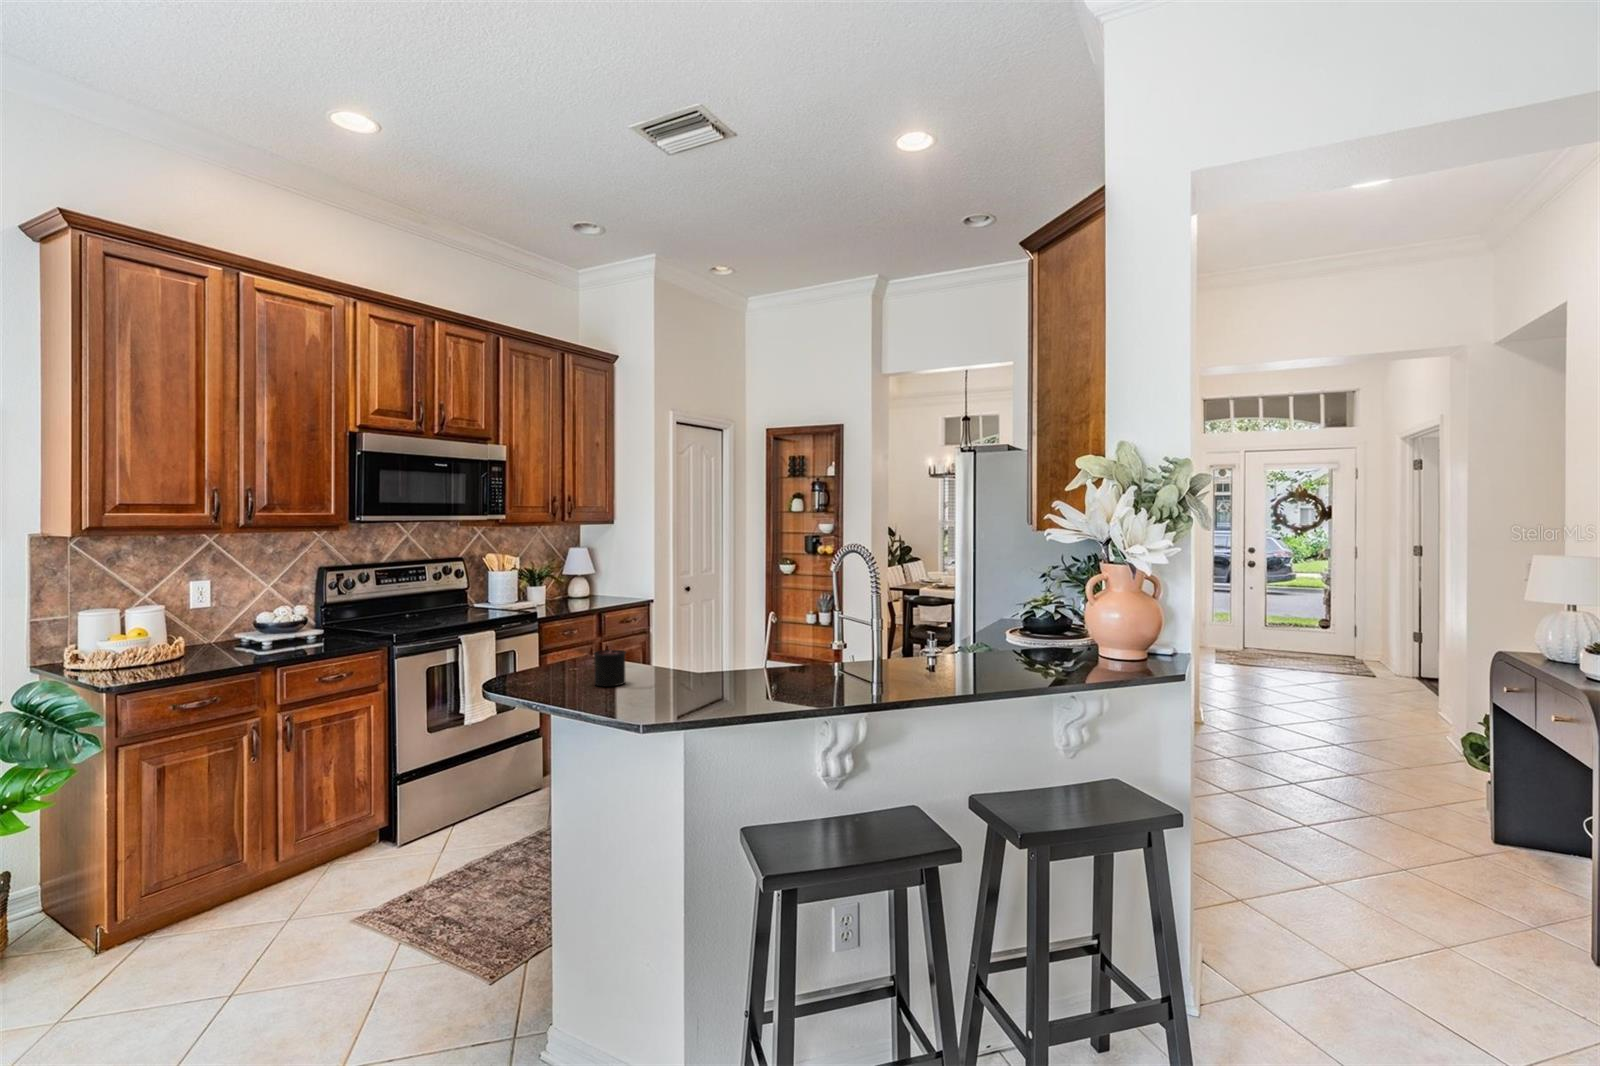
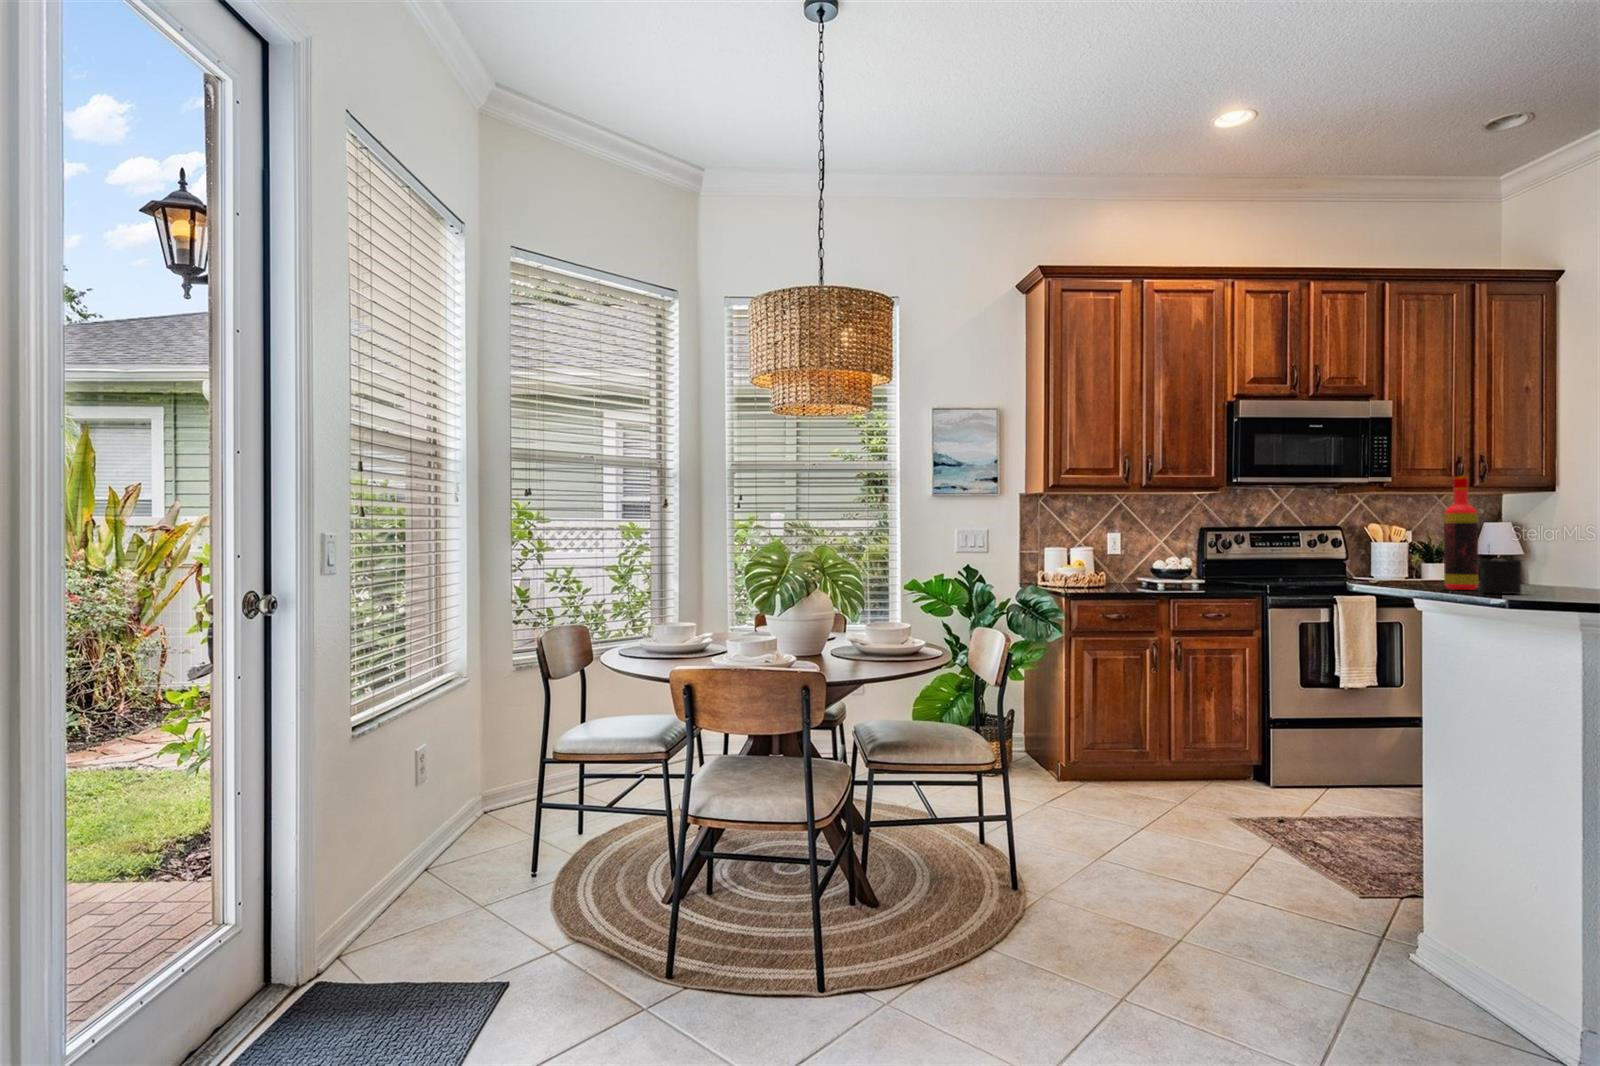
bottle: none [563,566,591,676] -> present [1444,476,1479,590]

